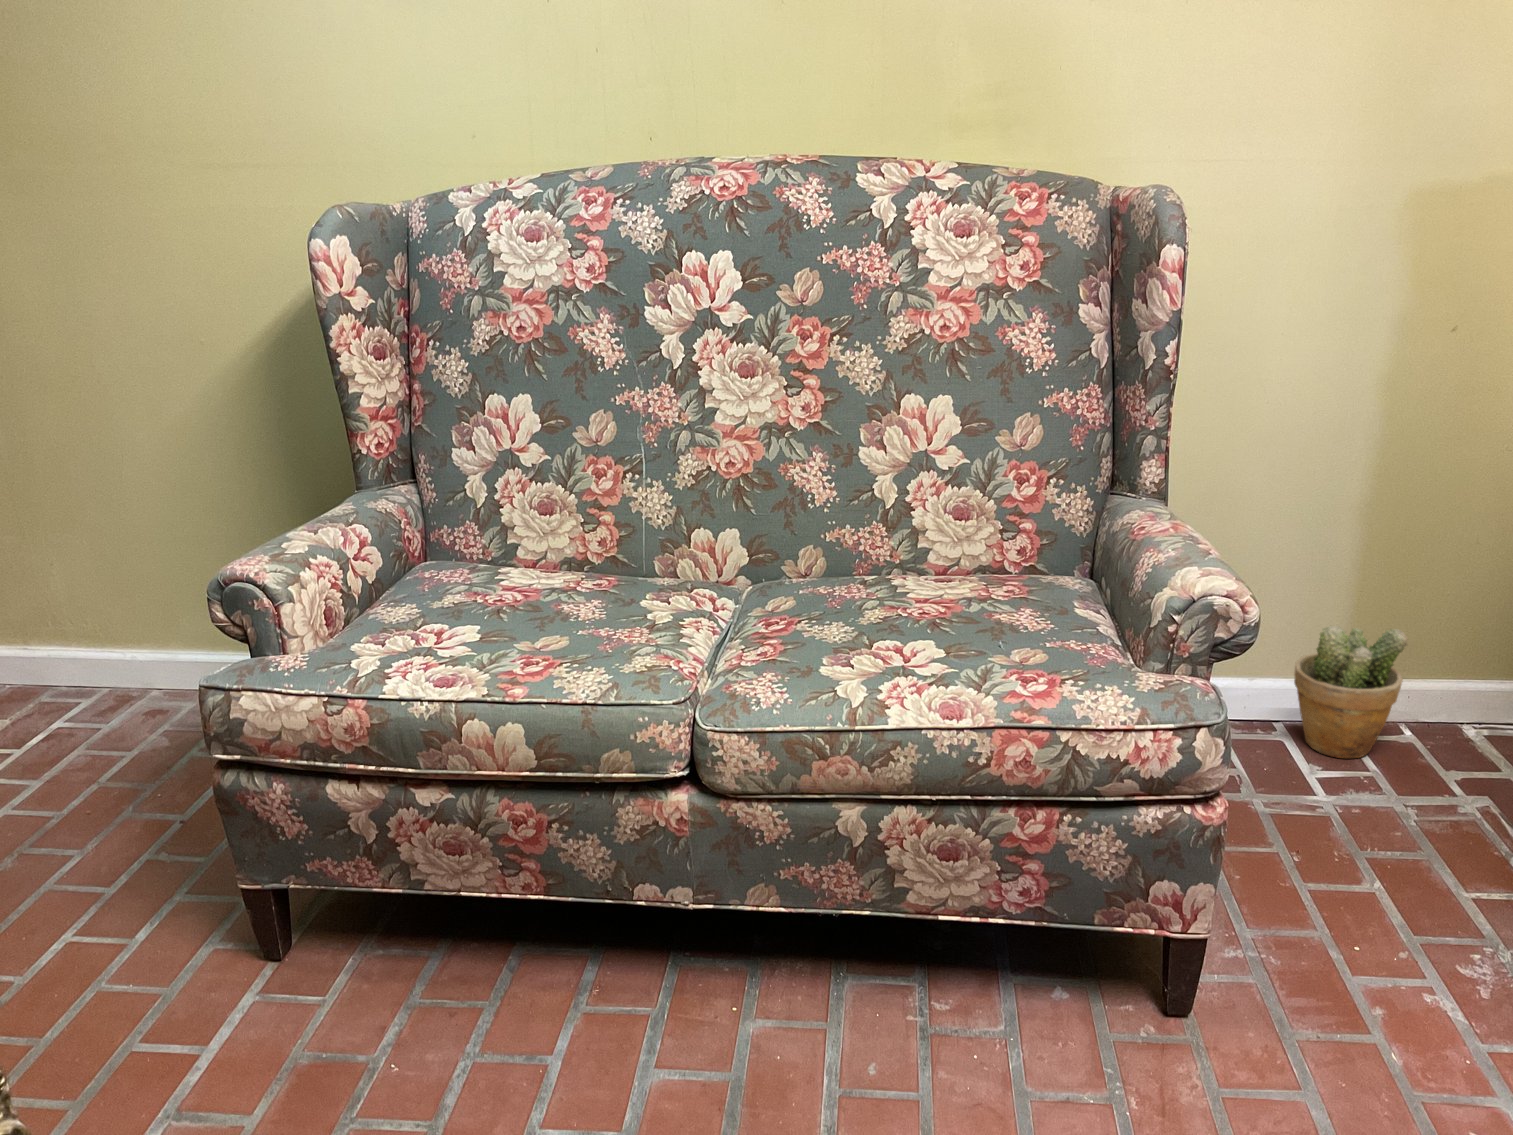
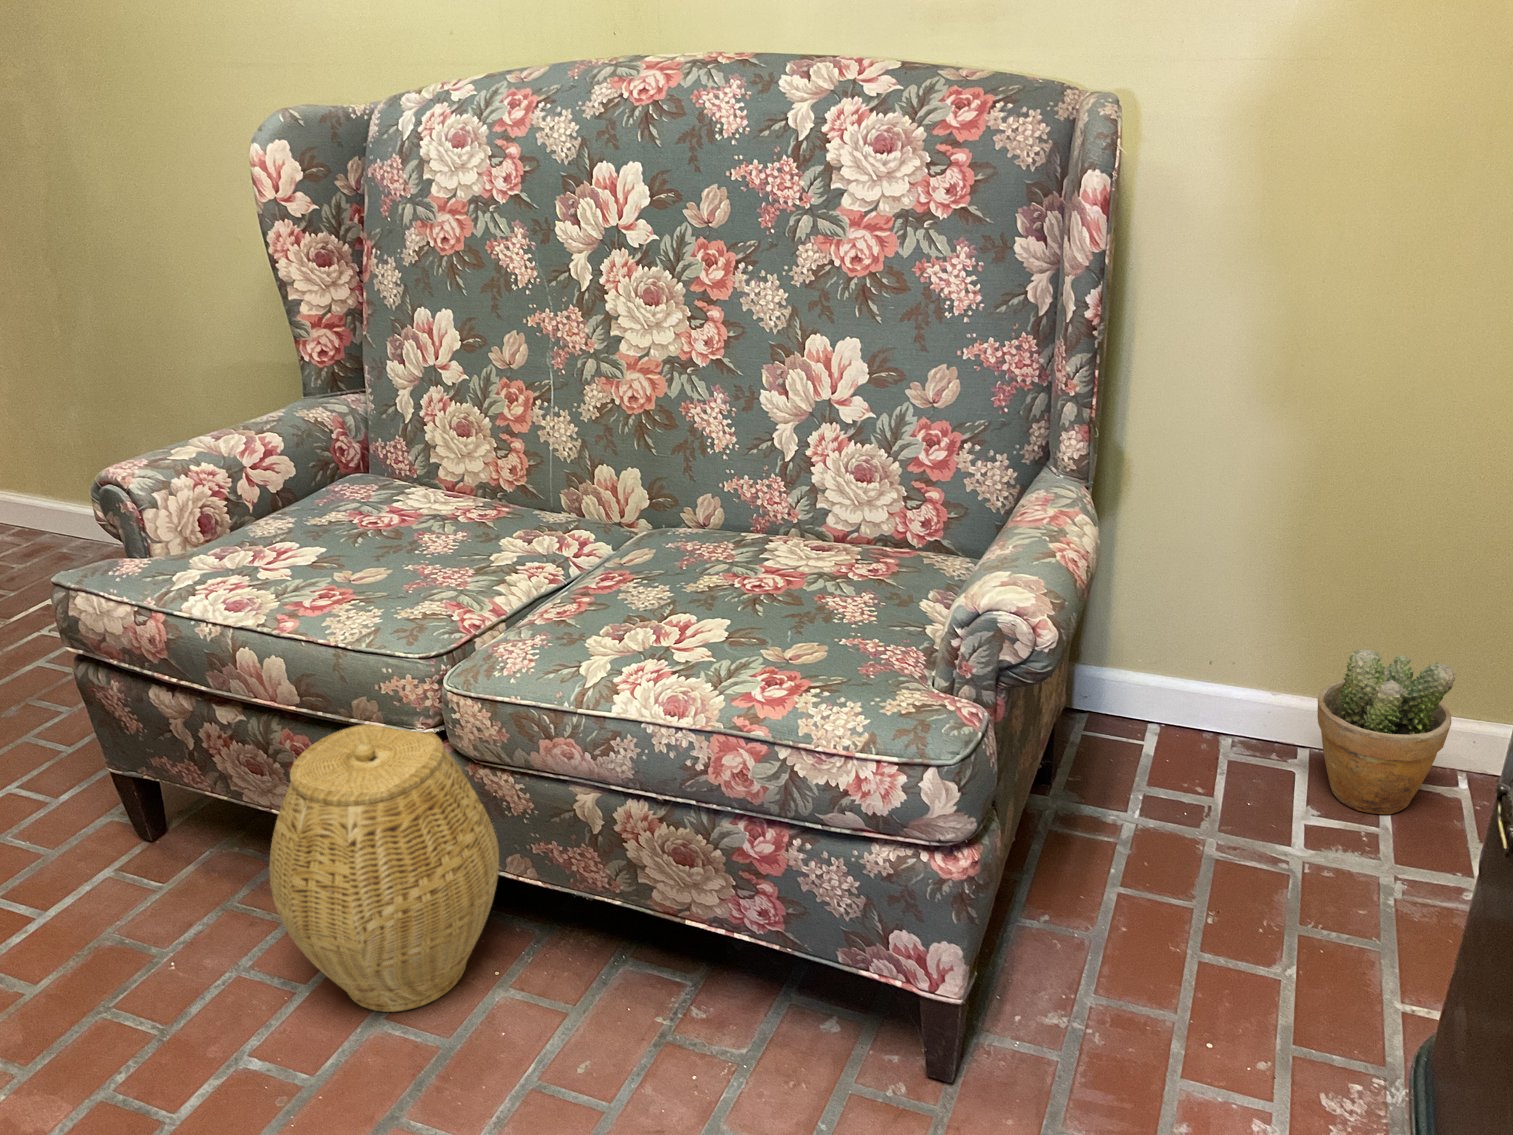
woven basket: none [535,774,751,1062] -> present [269,724,499,1012]

